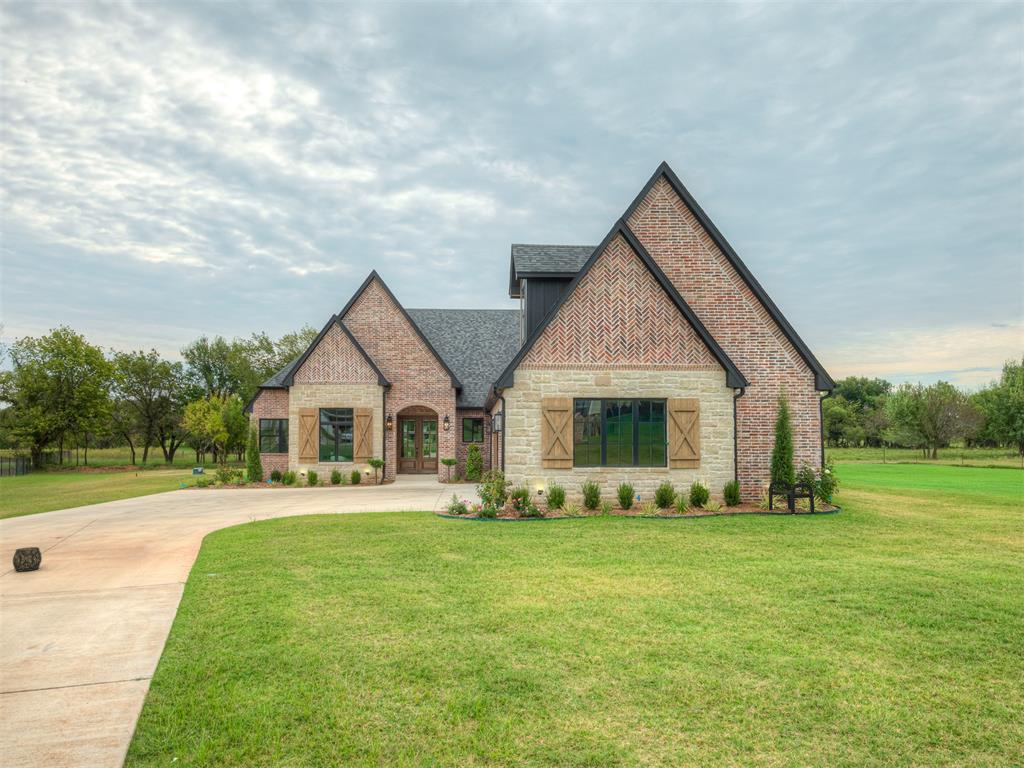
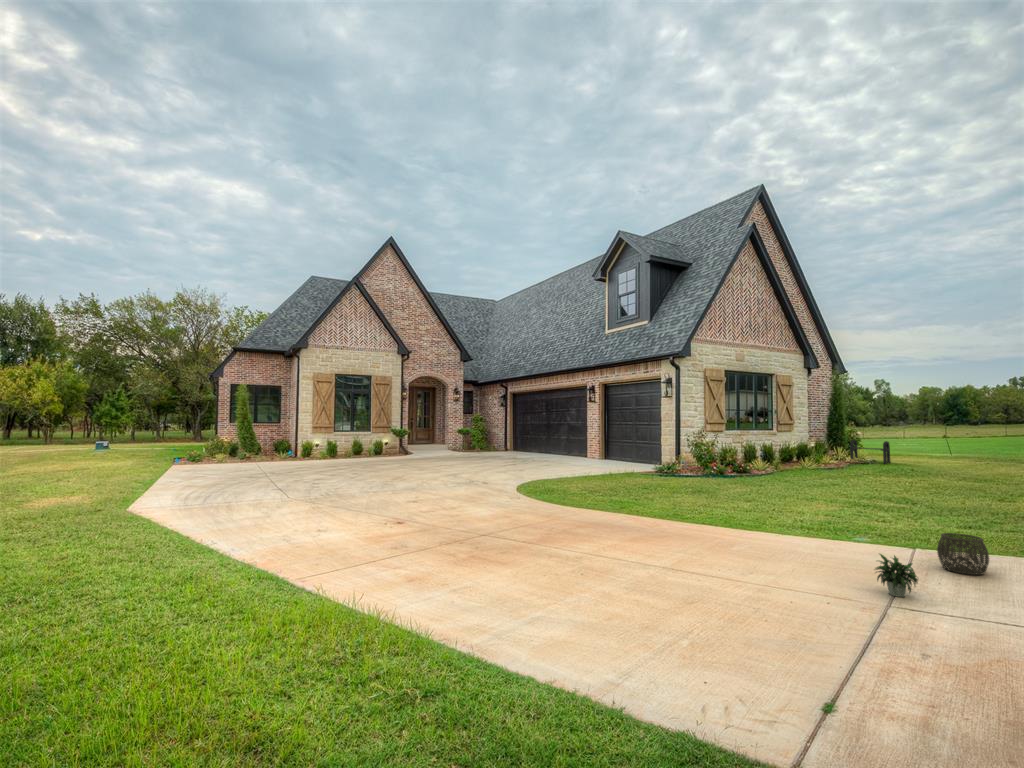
woven basket: present [13,547,42,571] -> present [937,533,989,575]
potted plant: none [47,553,83,576] -> present [875,554,918,597]

